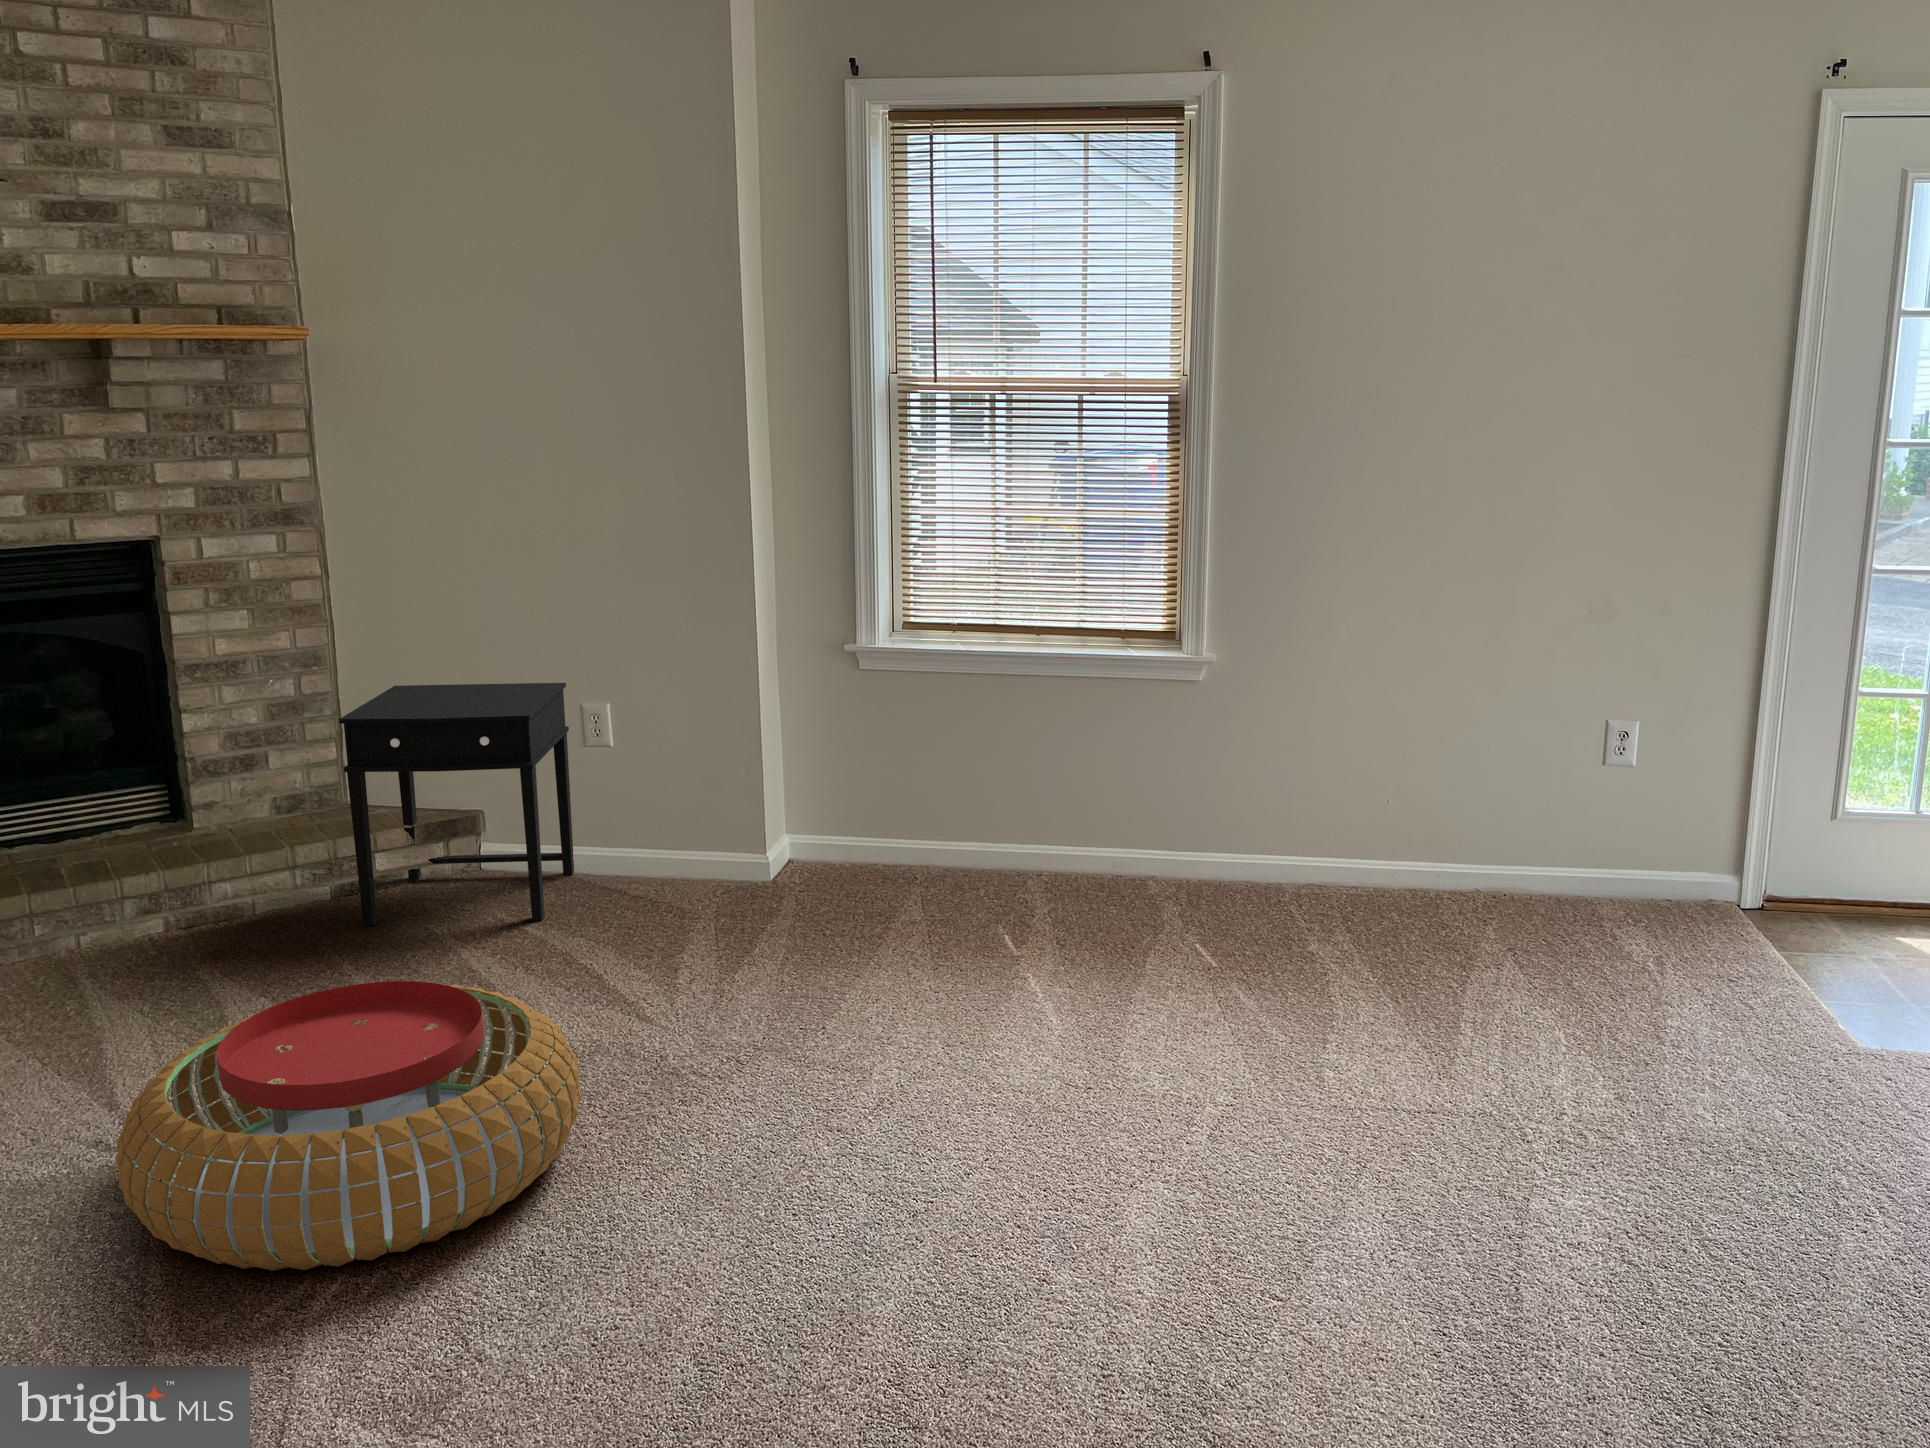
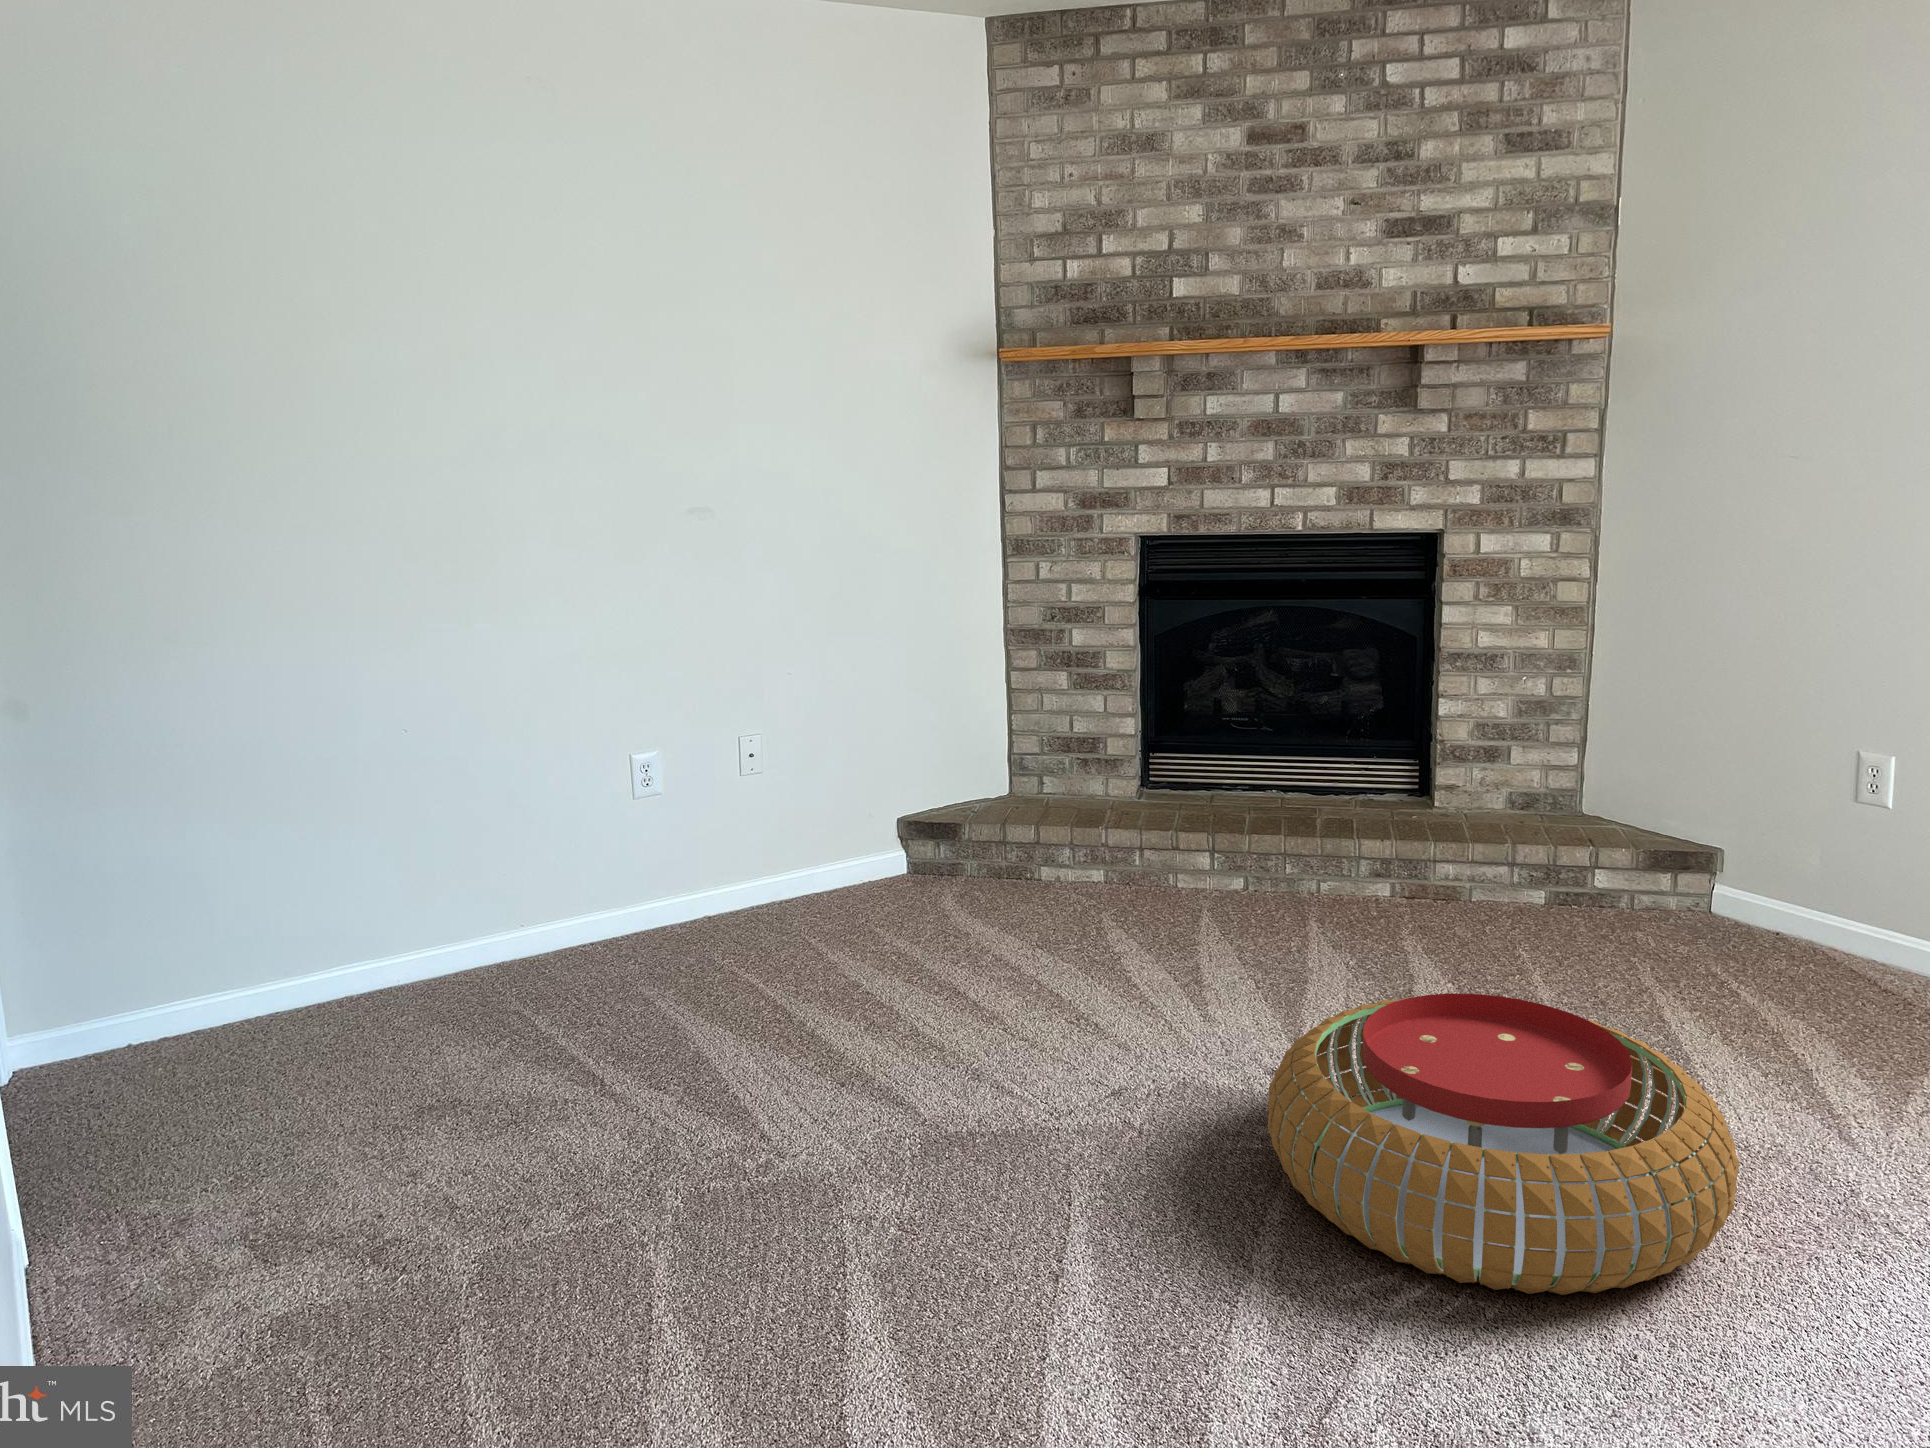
side table: present [339,683,574,925] -> none [1566,698,1846,985]

